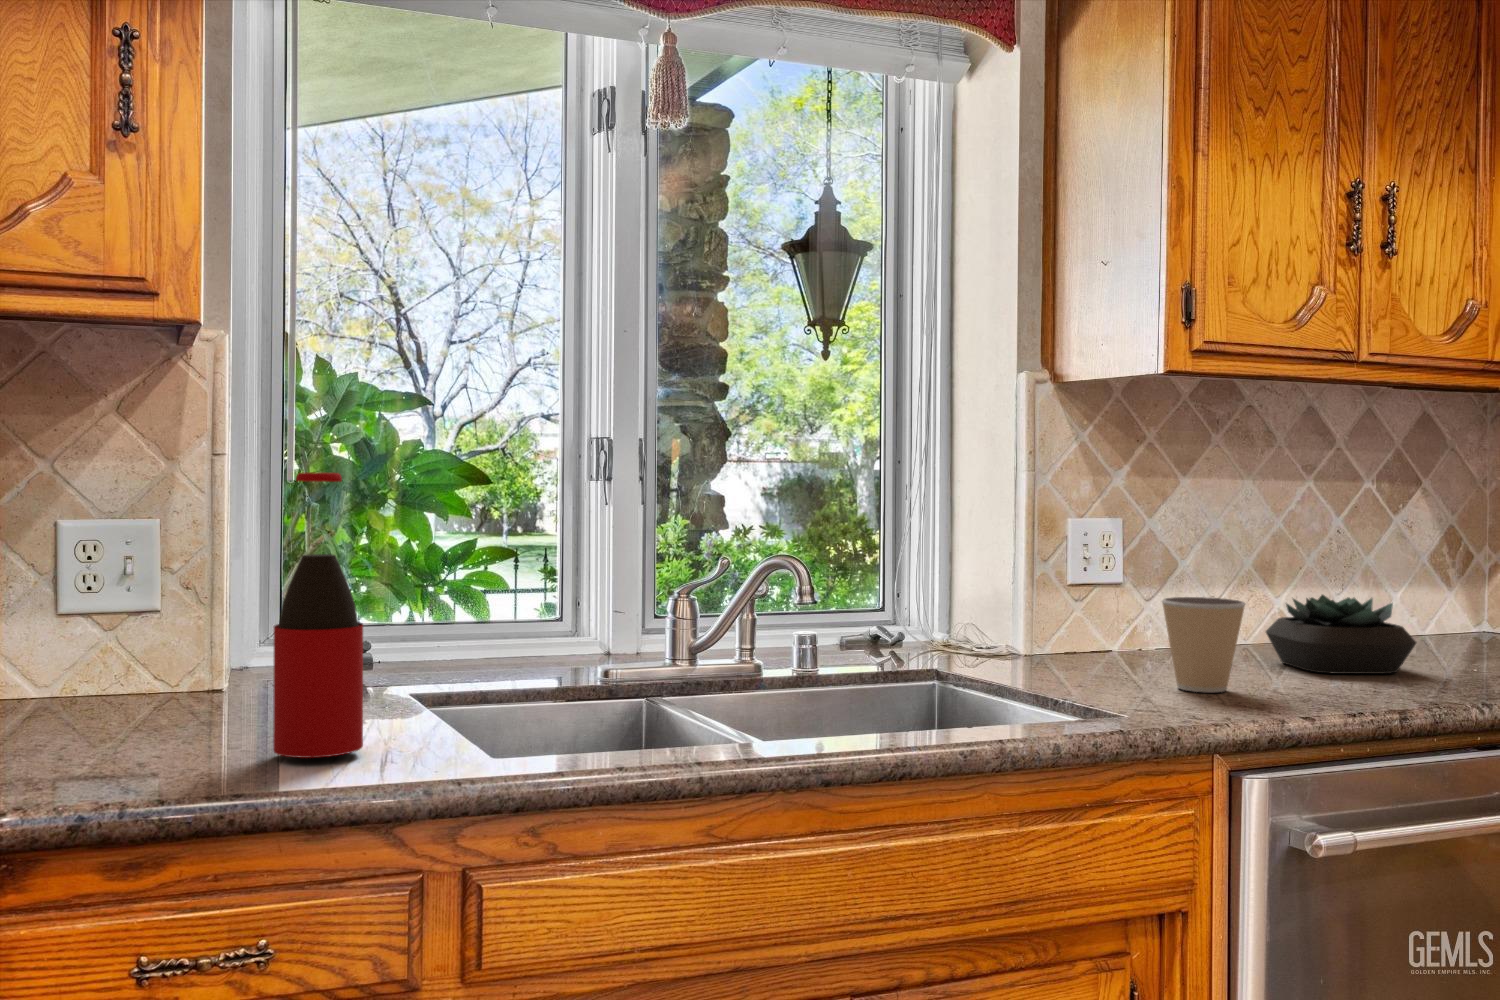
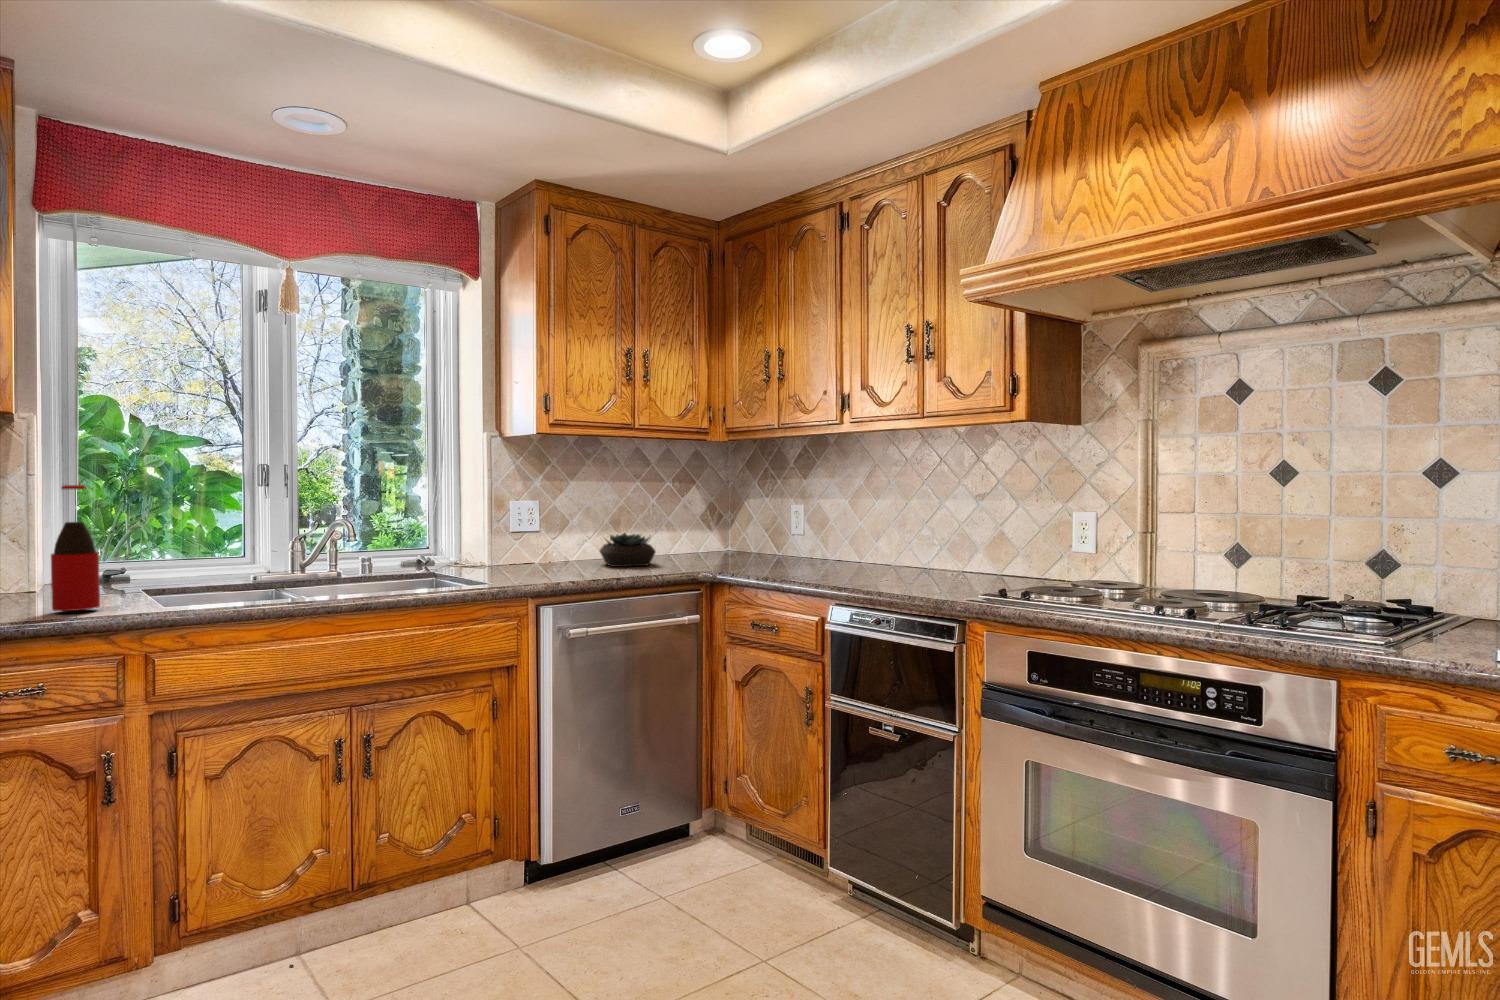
coffee cup: present [1162,597,1246,692] -> none [528,534,563,575]

